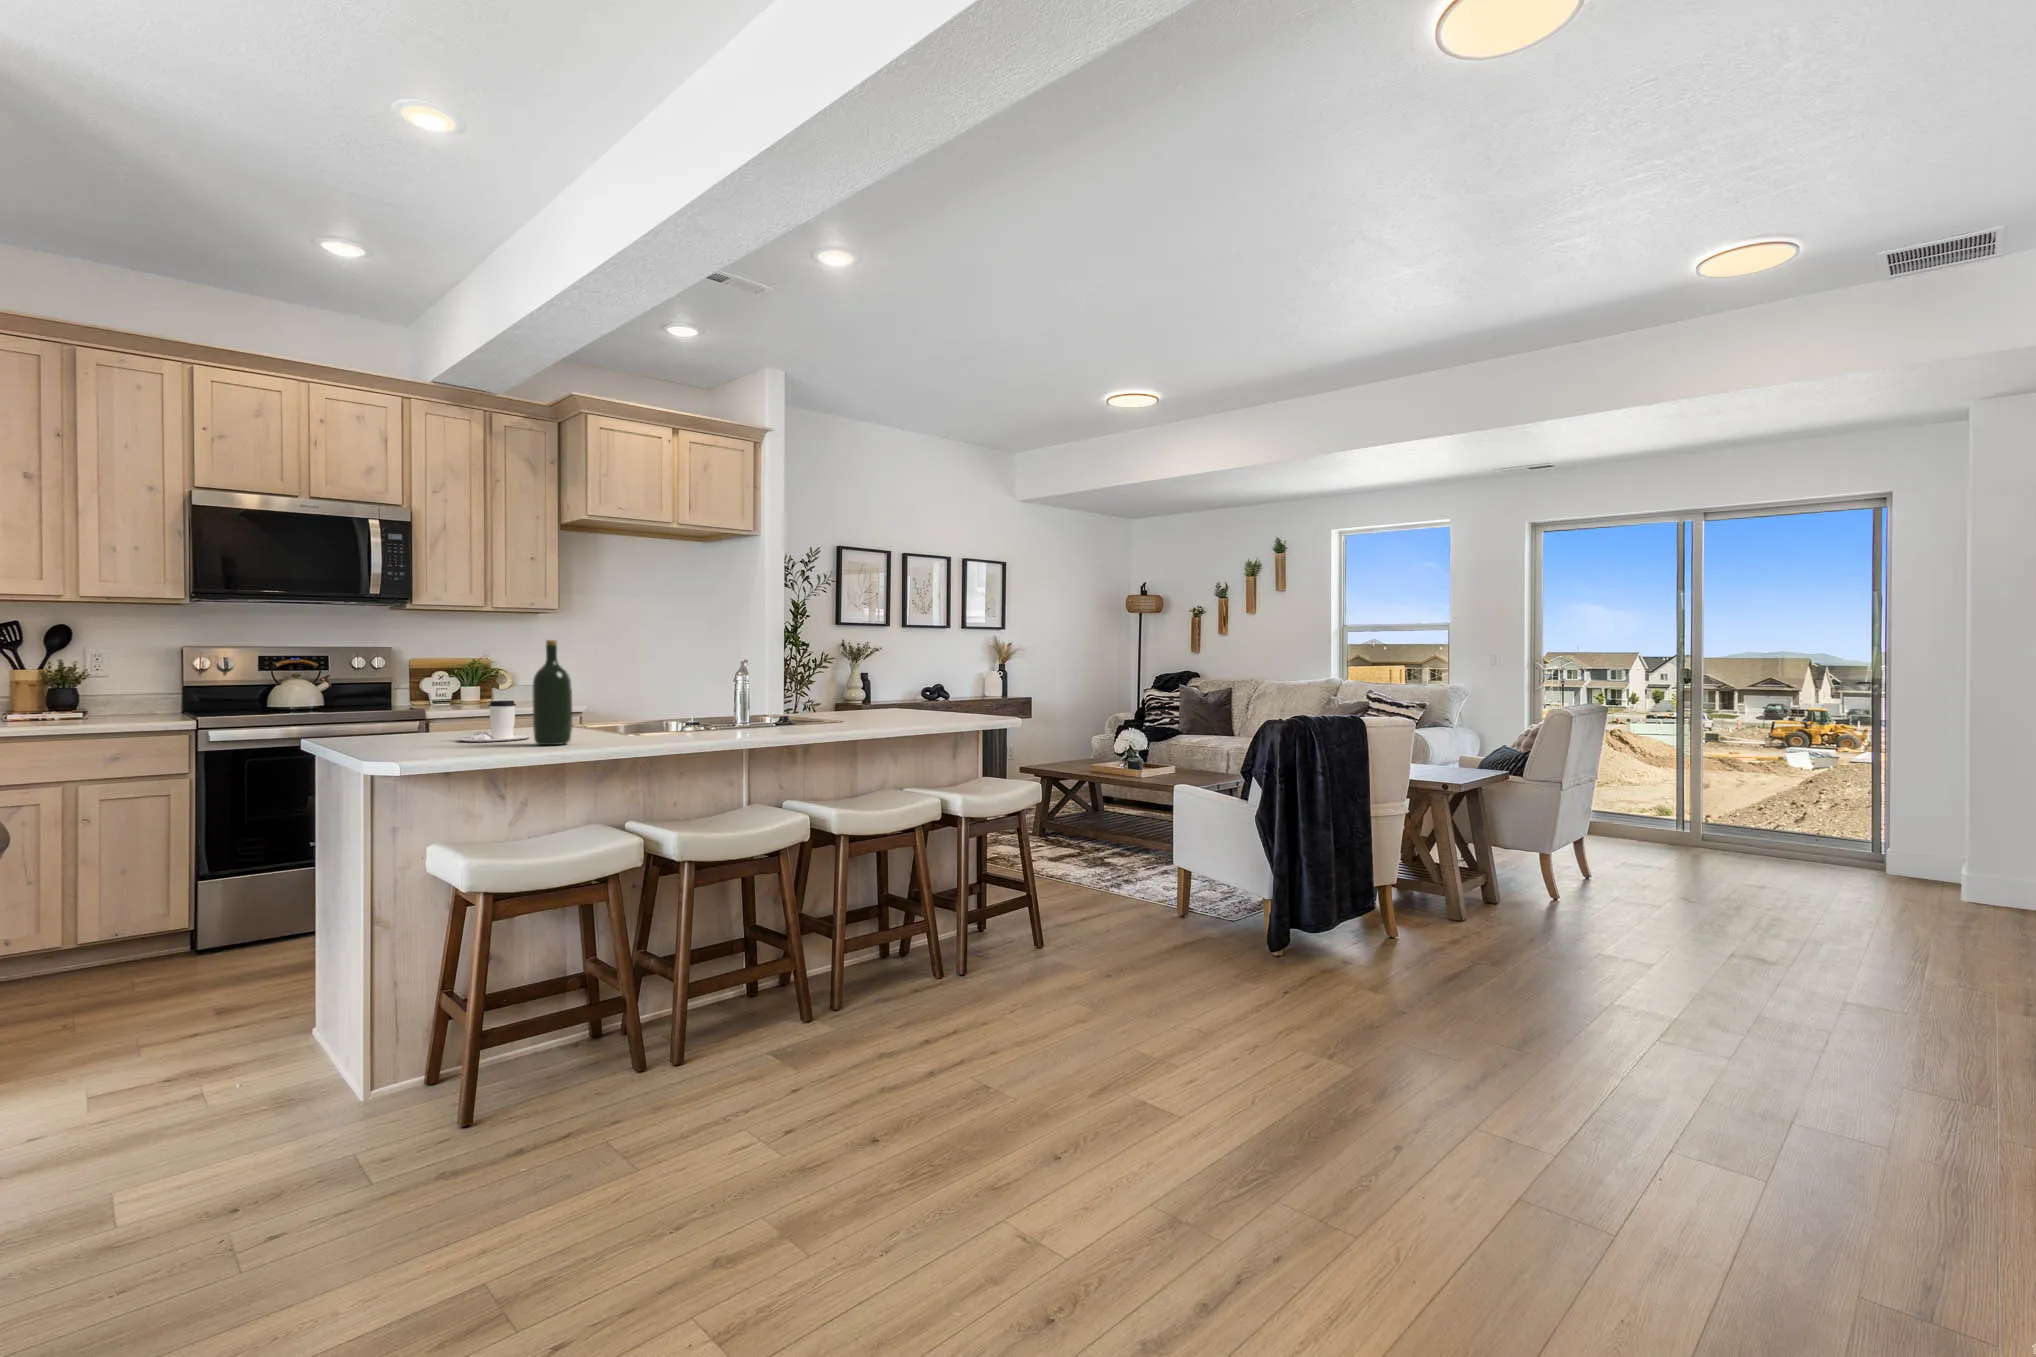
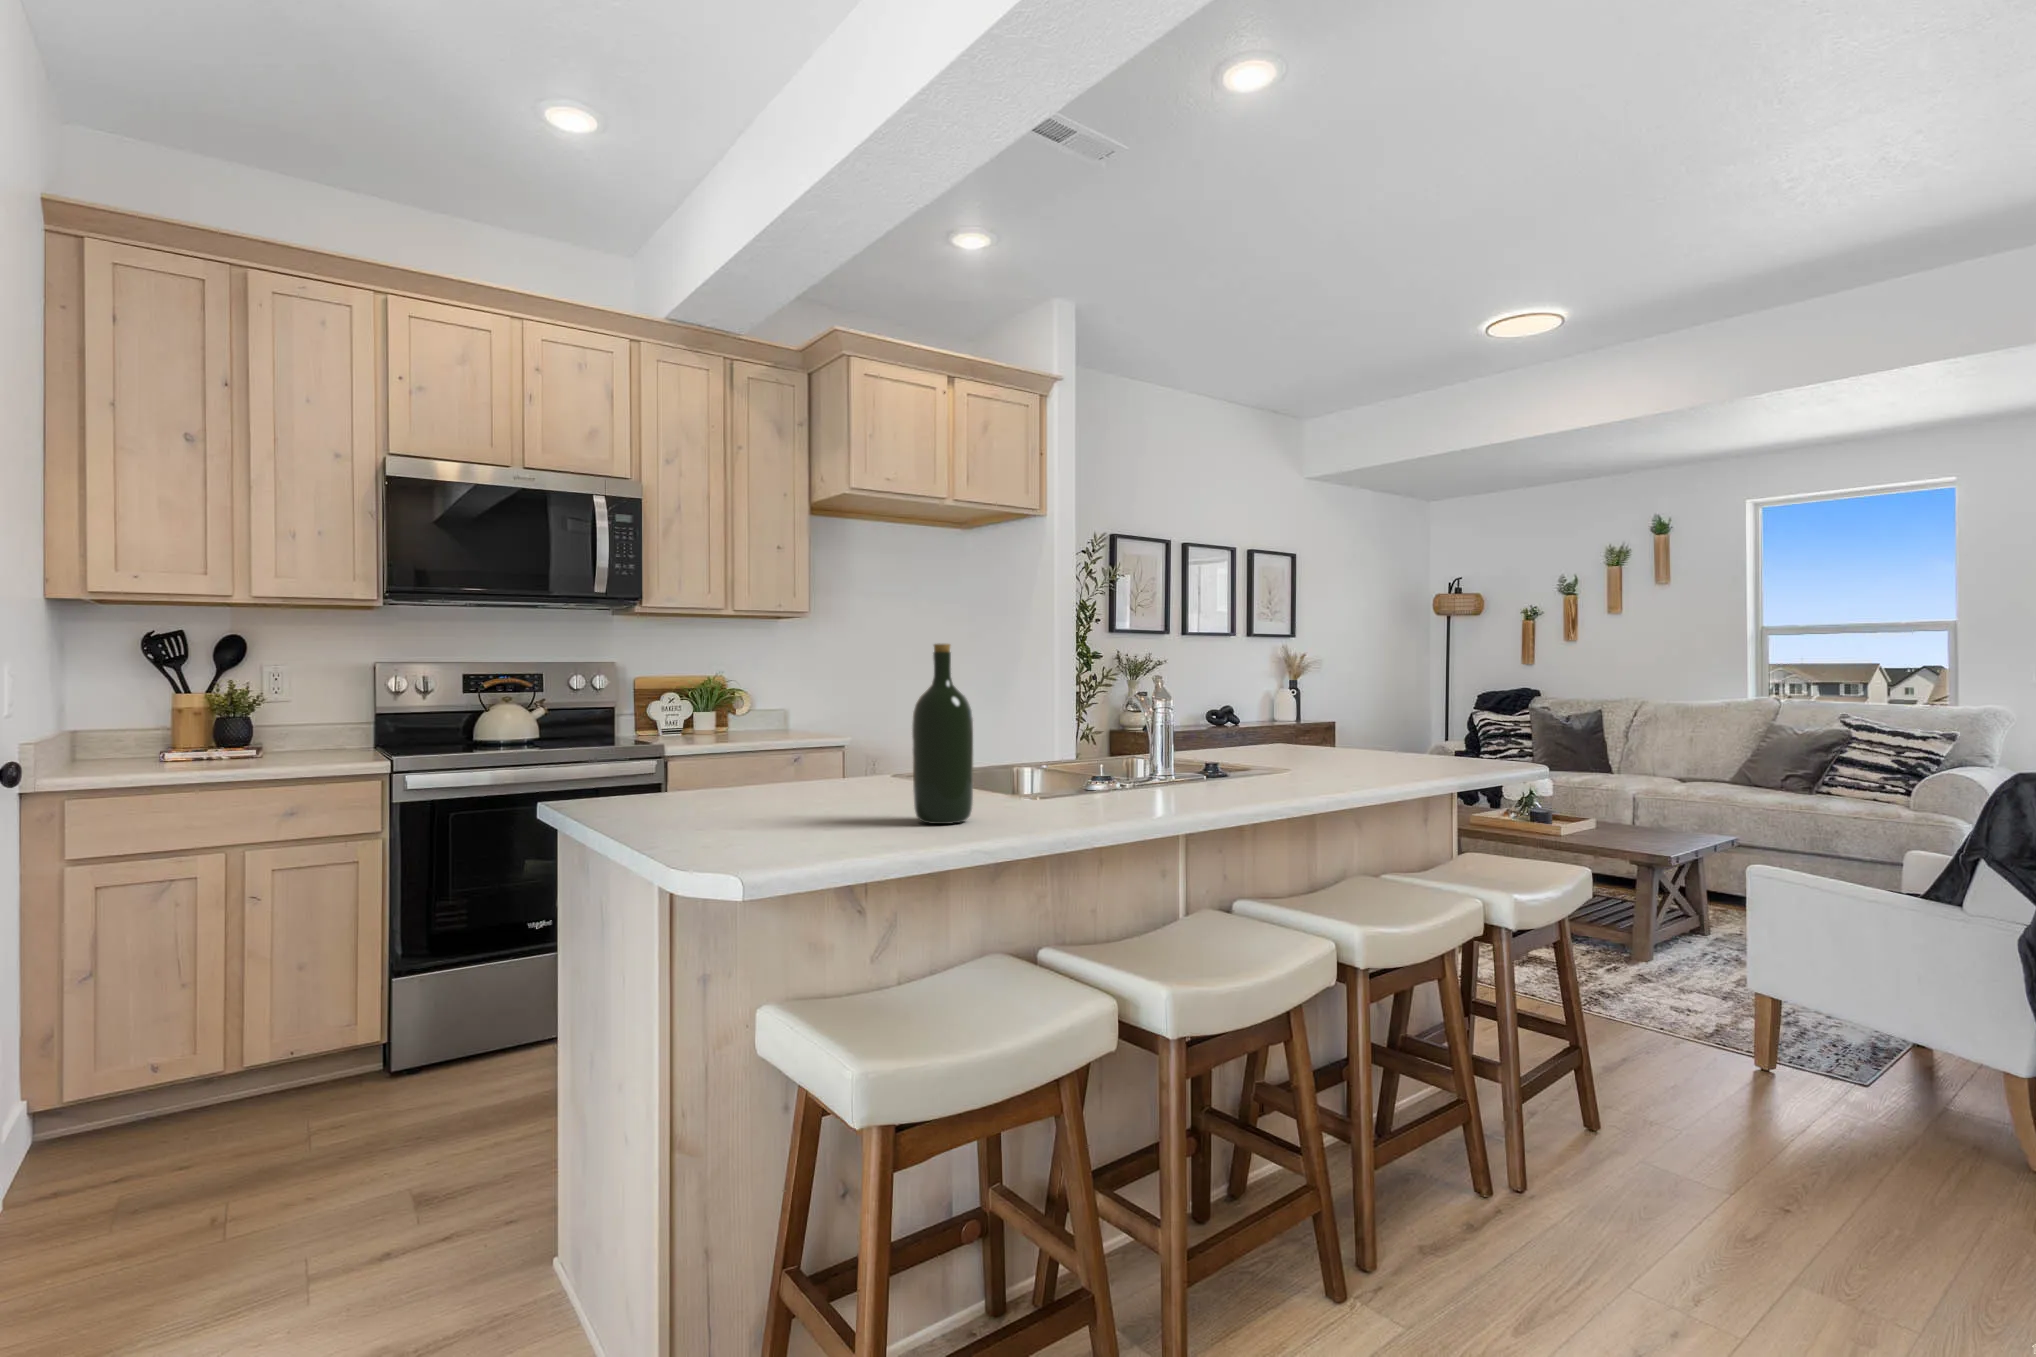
coffee cup: present [458,701,531,742] -> none [772,743,878,811]

